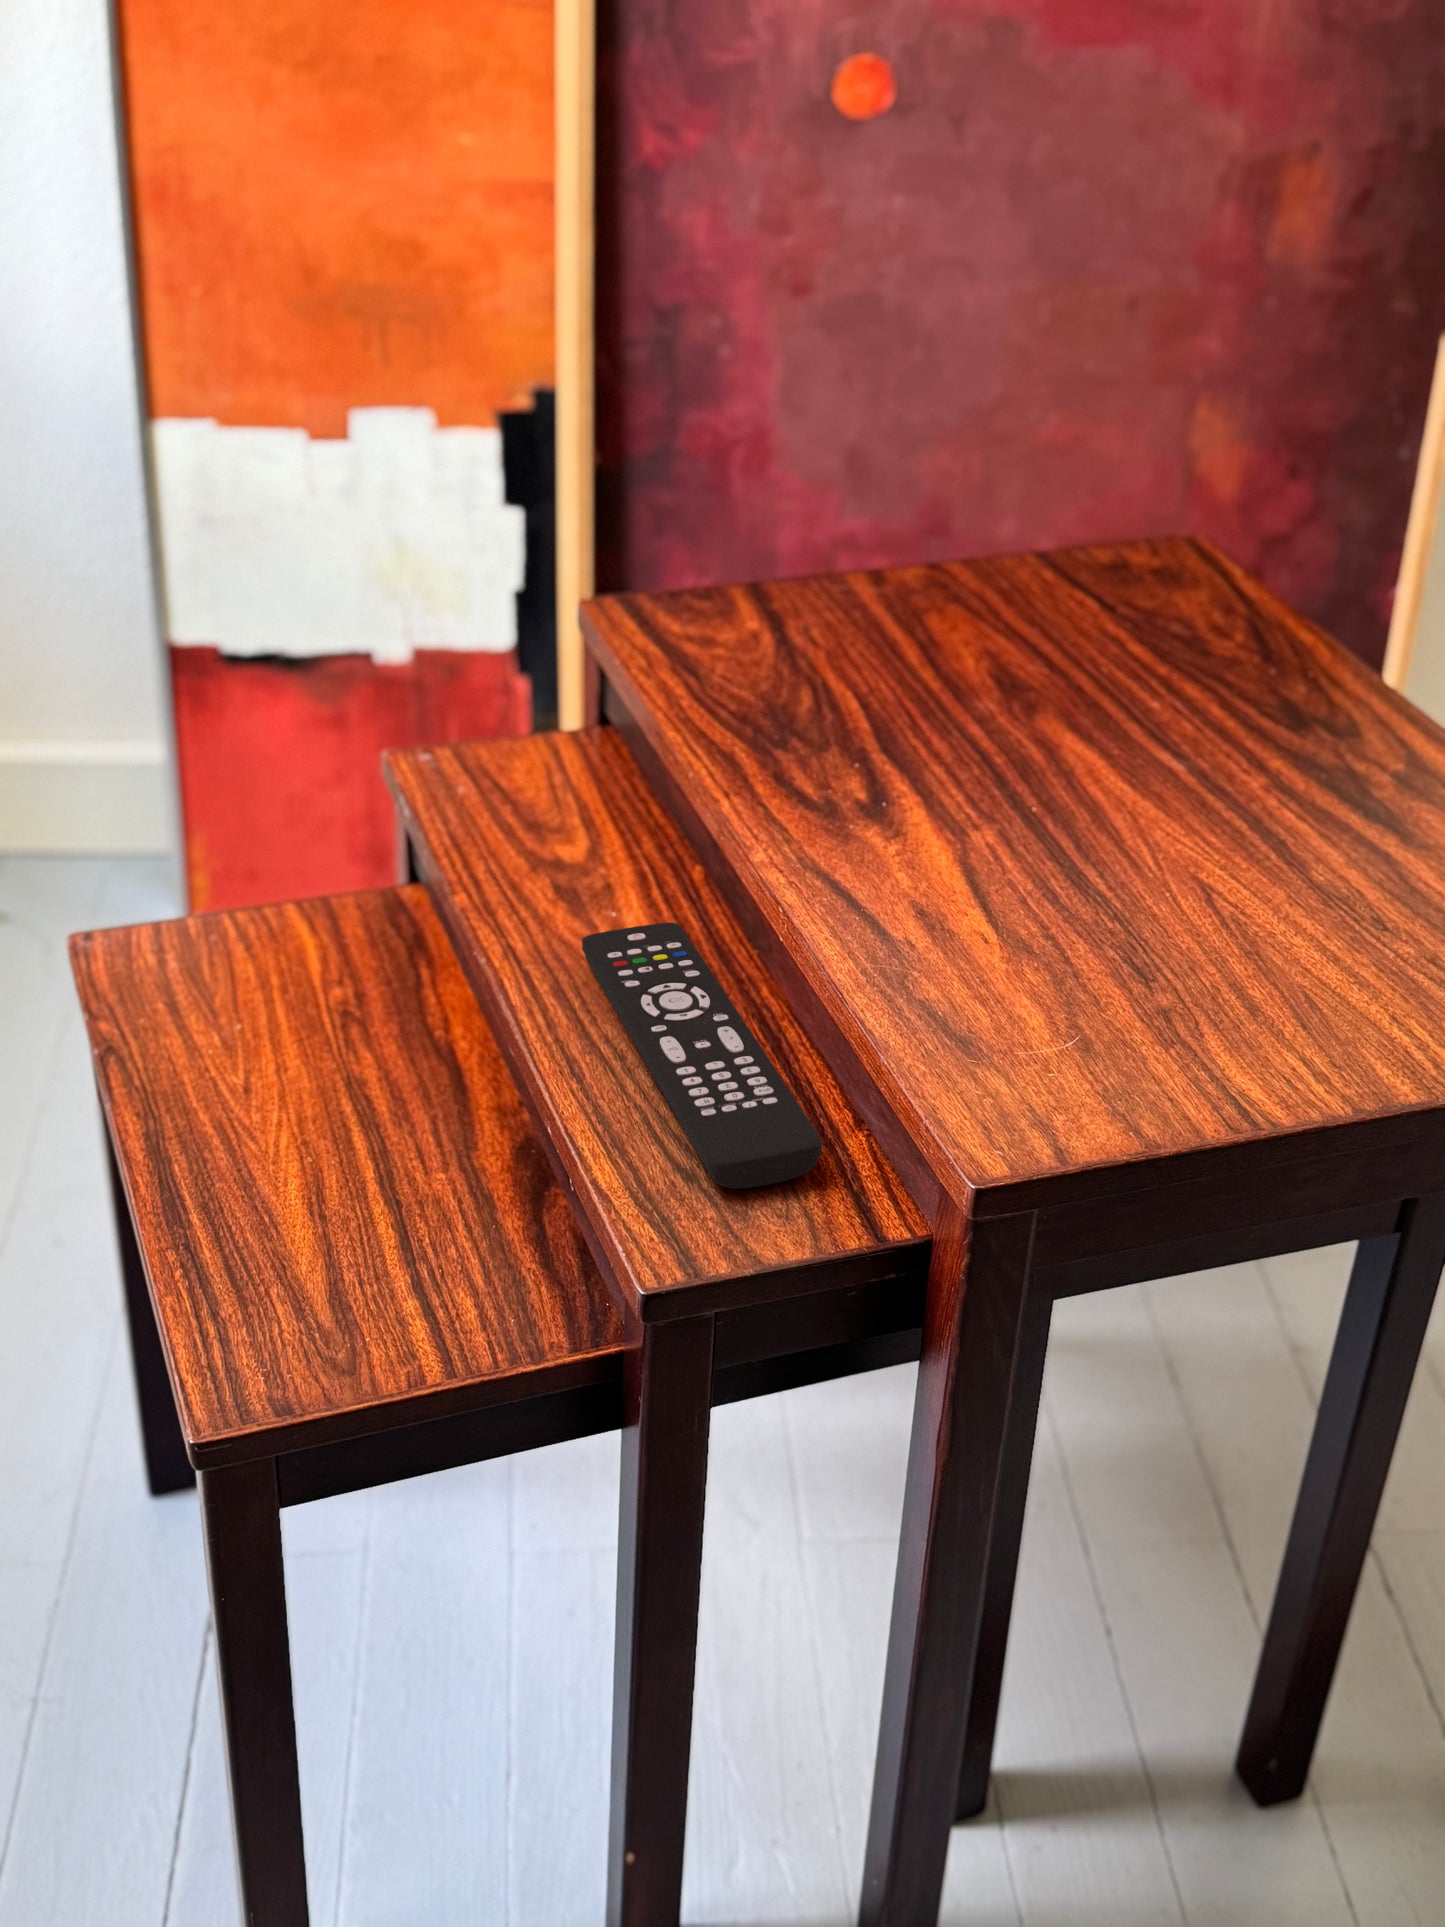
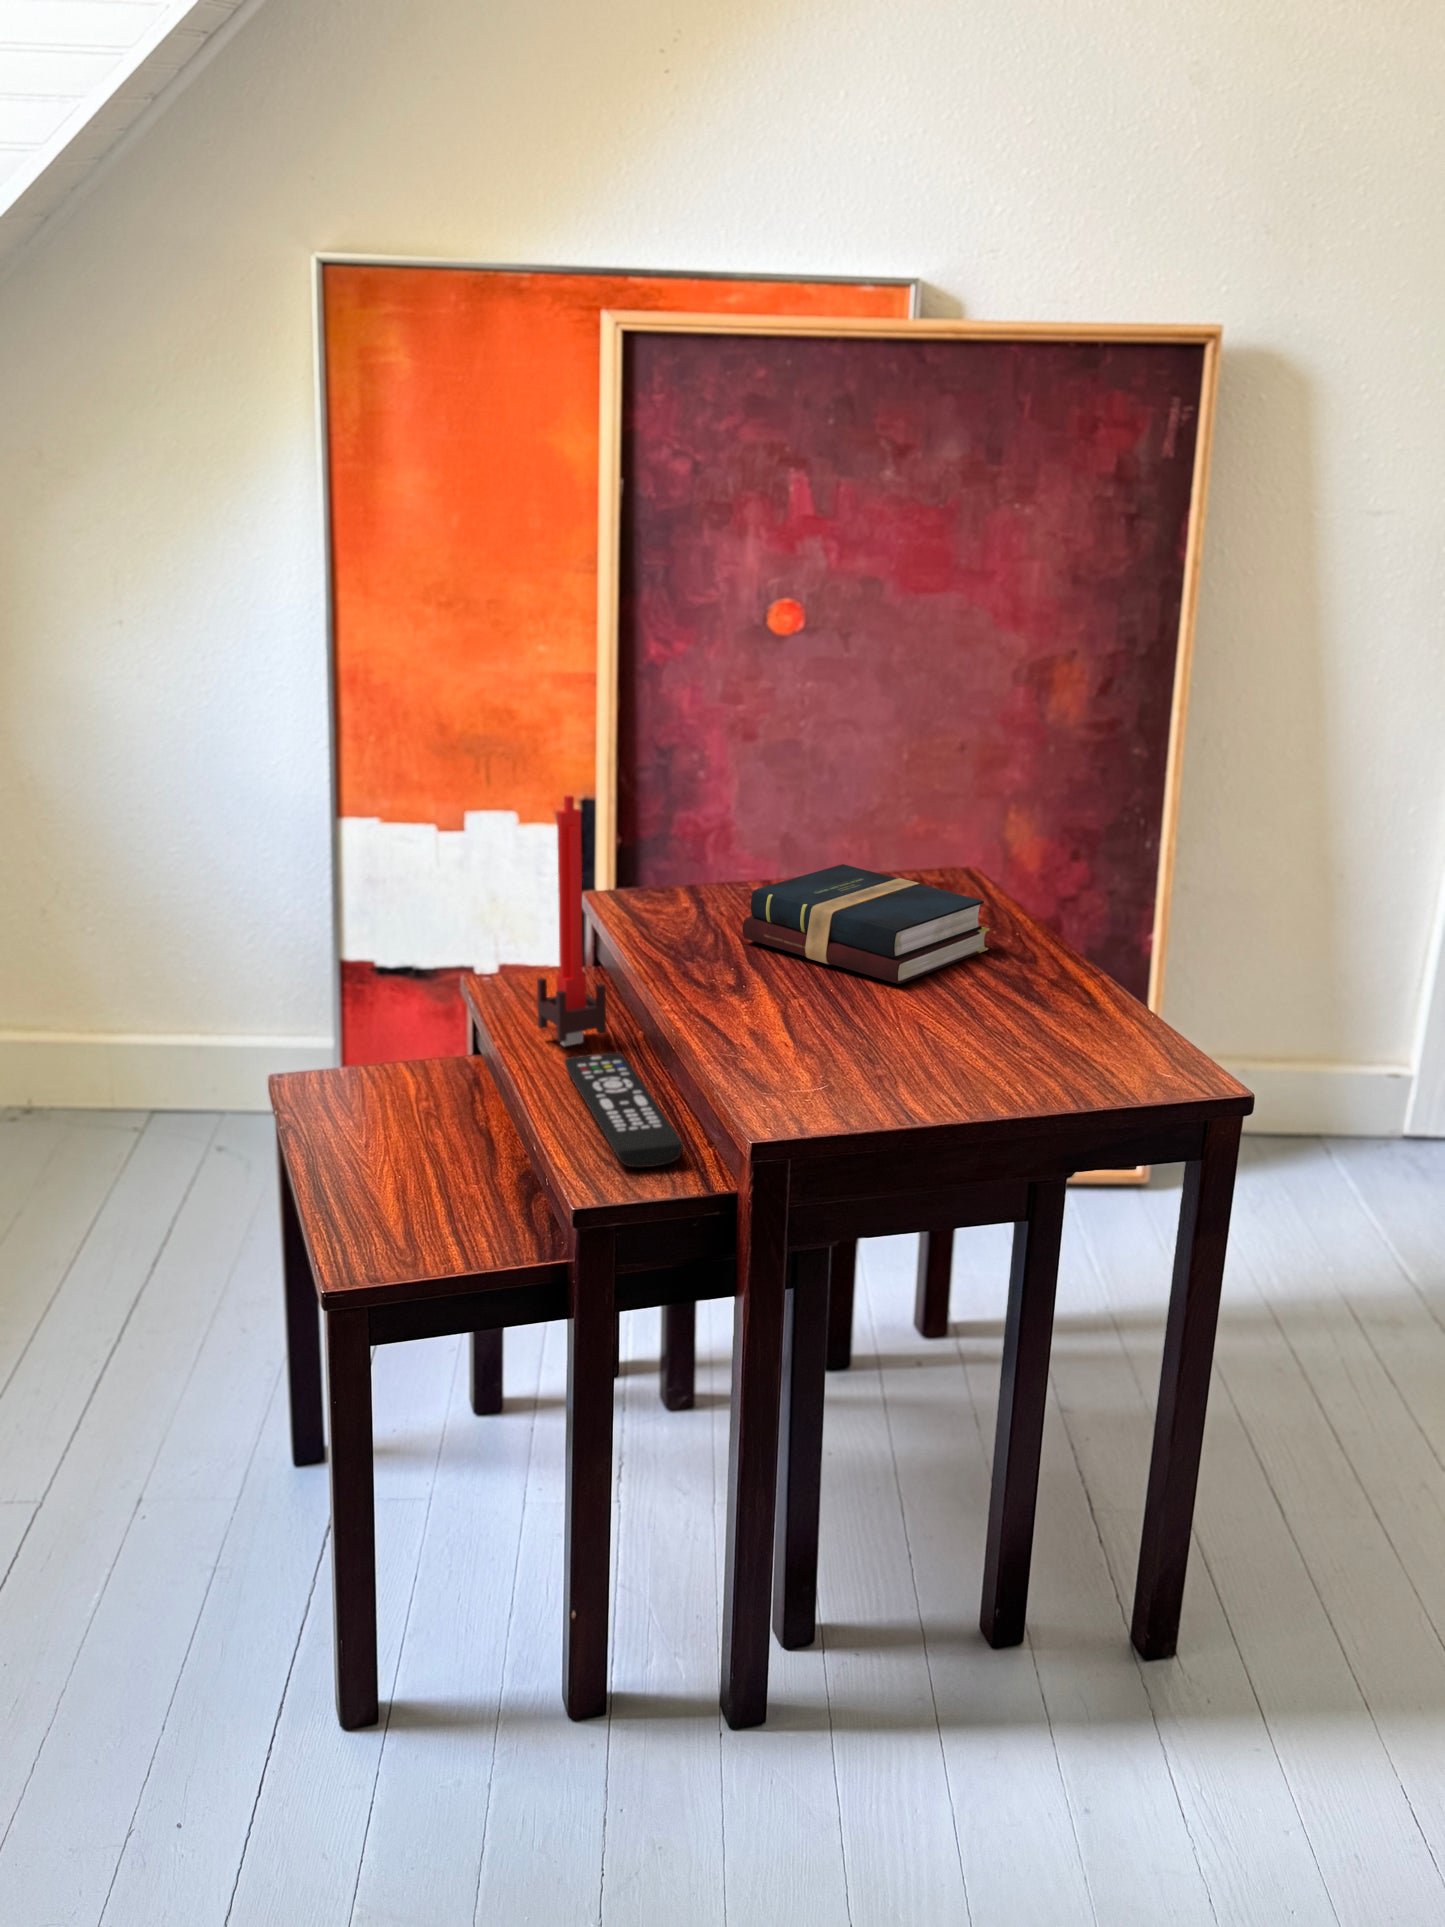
candle: none [523,472,644,899] -> present [537,795,606,1046]
hardback book: none [861,553,1279,795] -> present [742,864,990,984]

